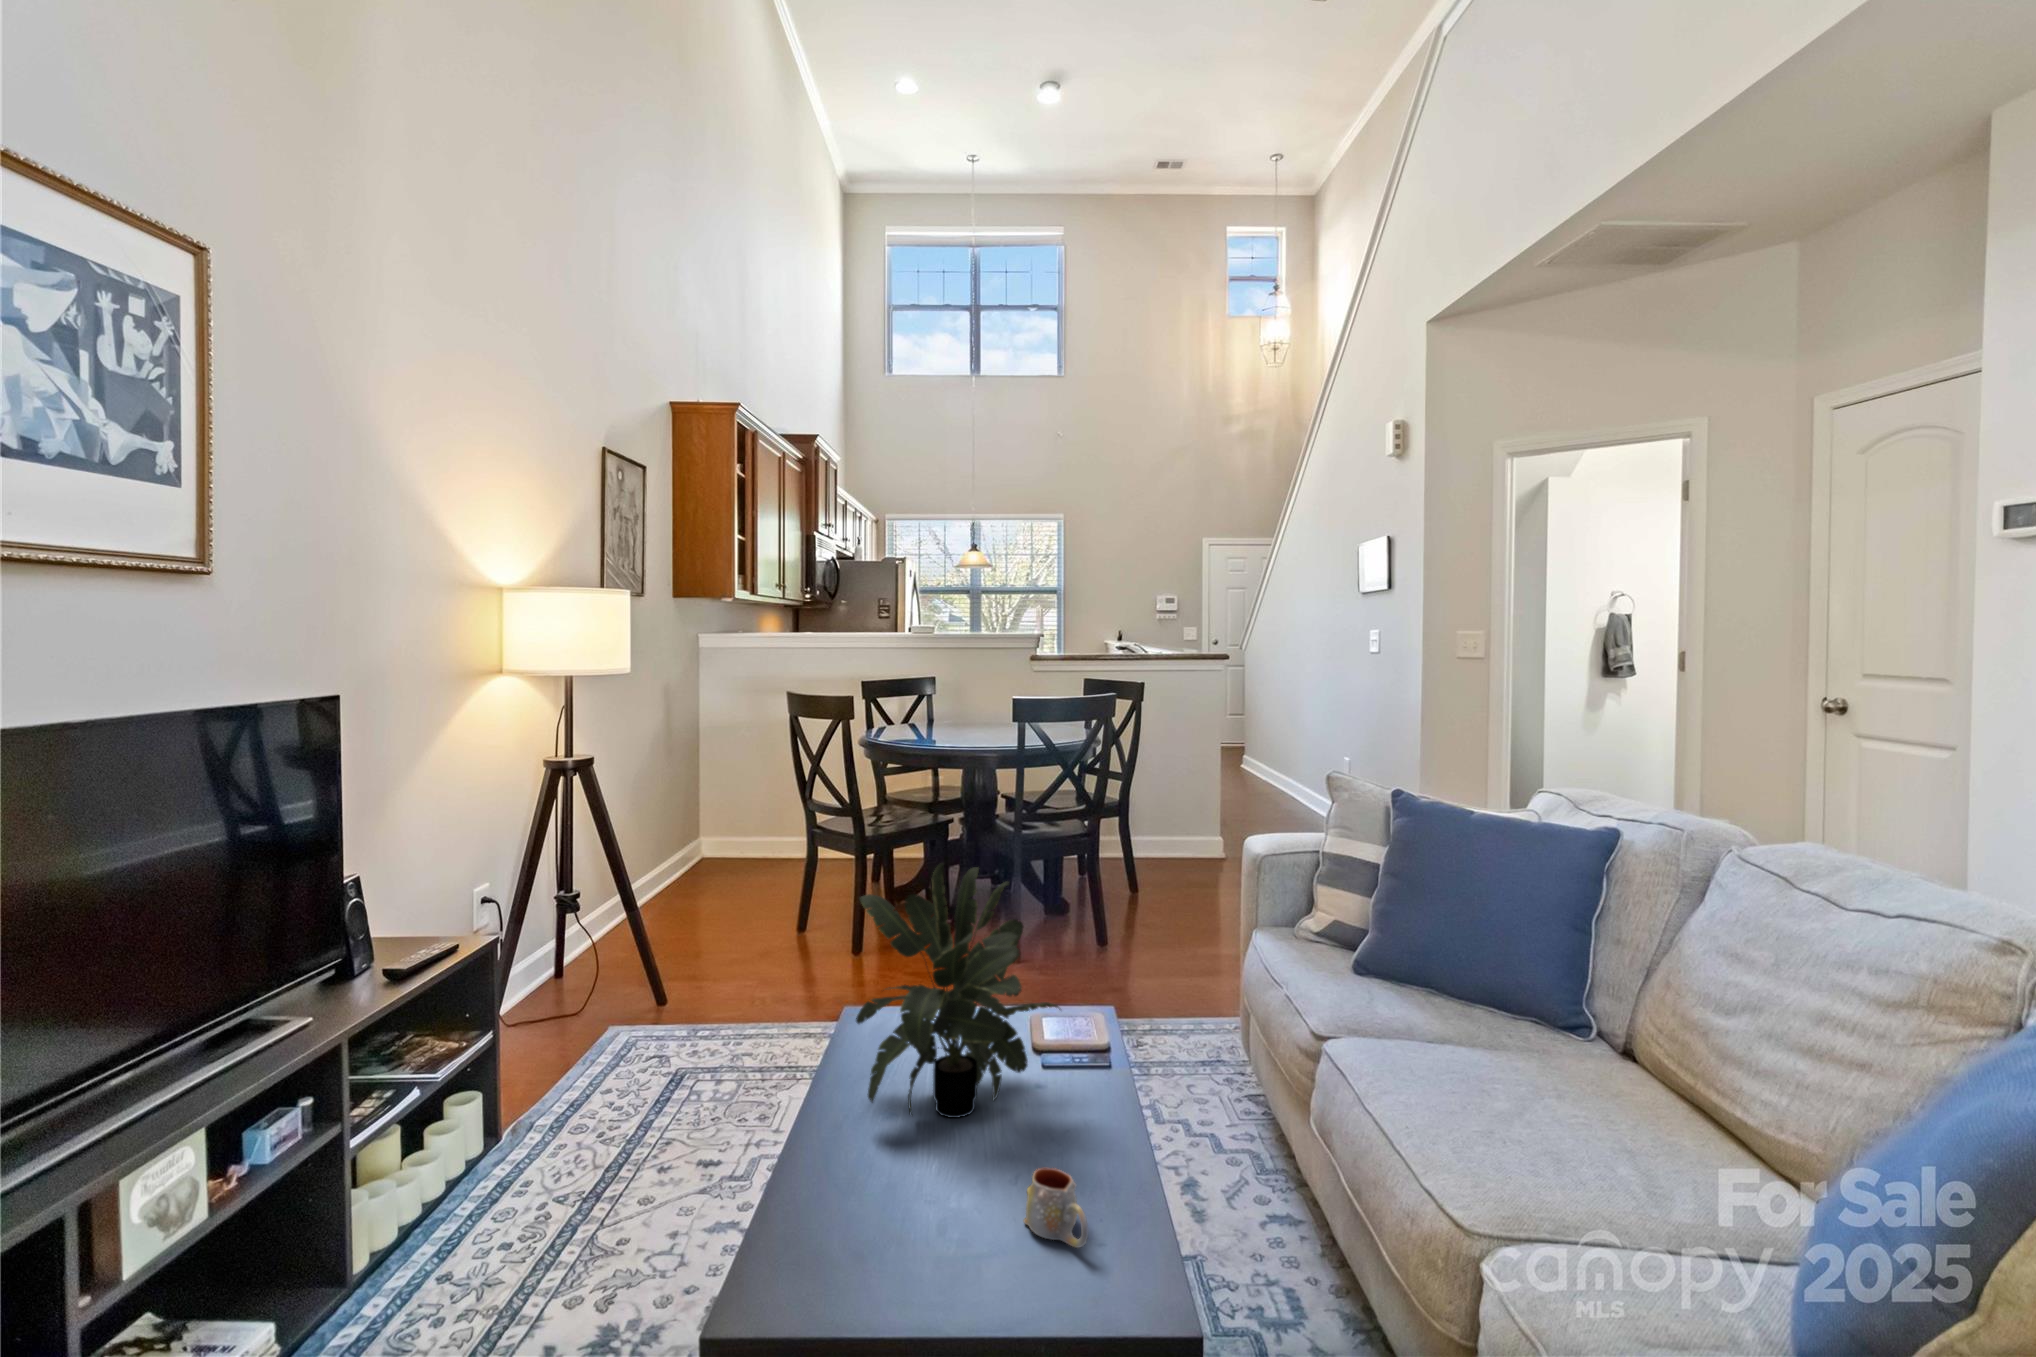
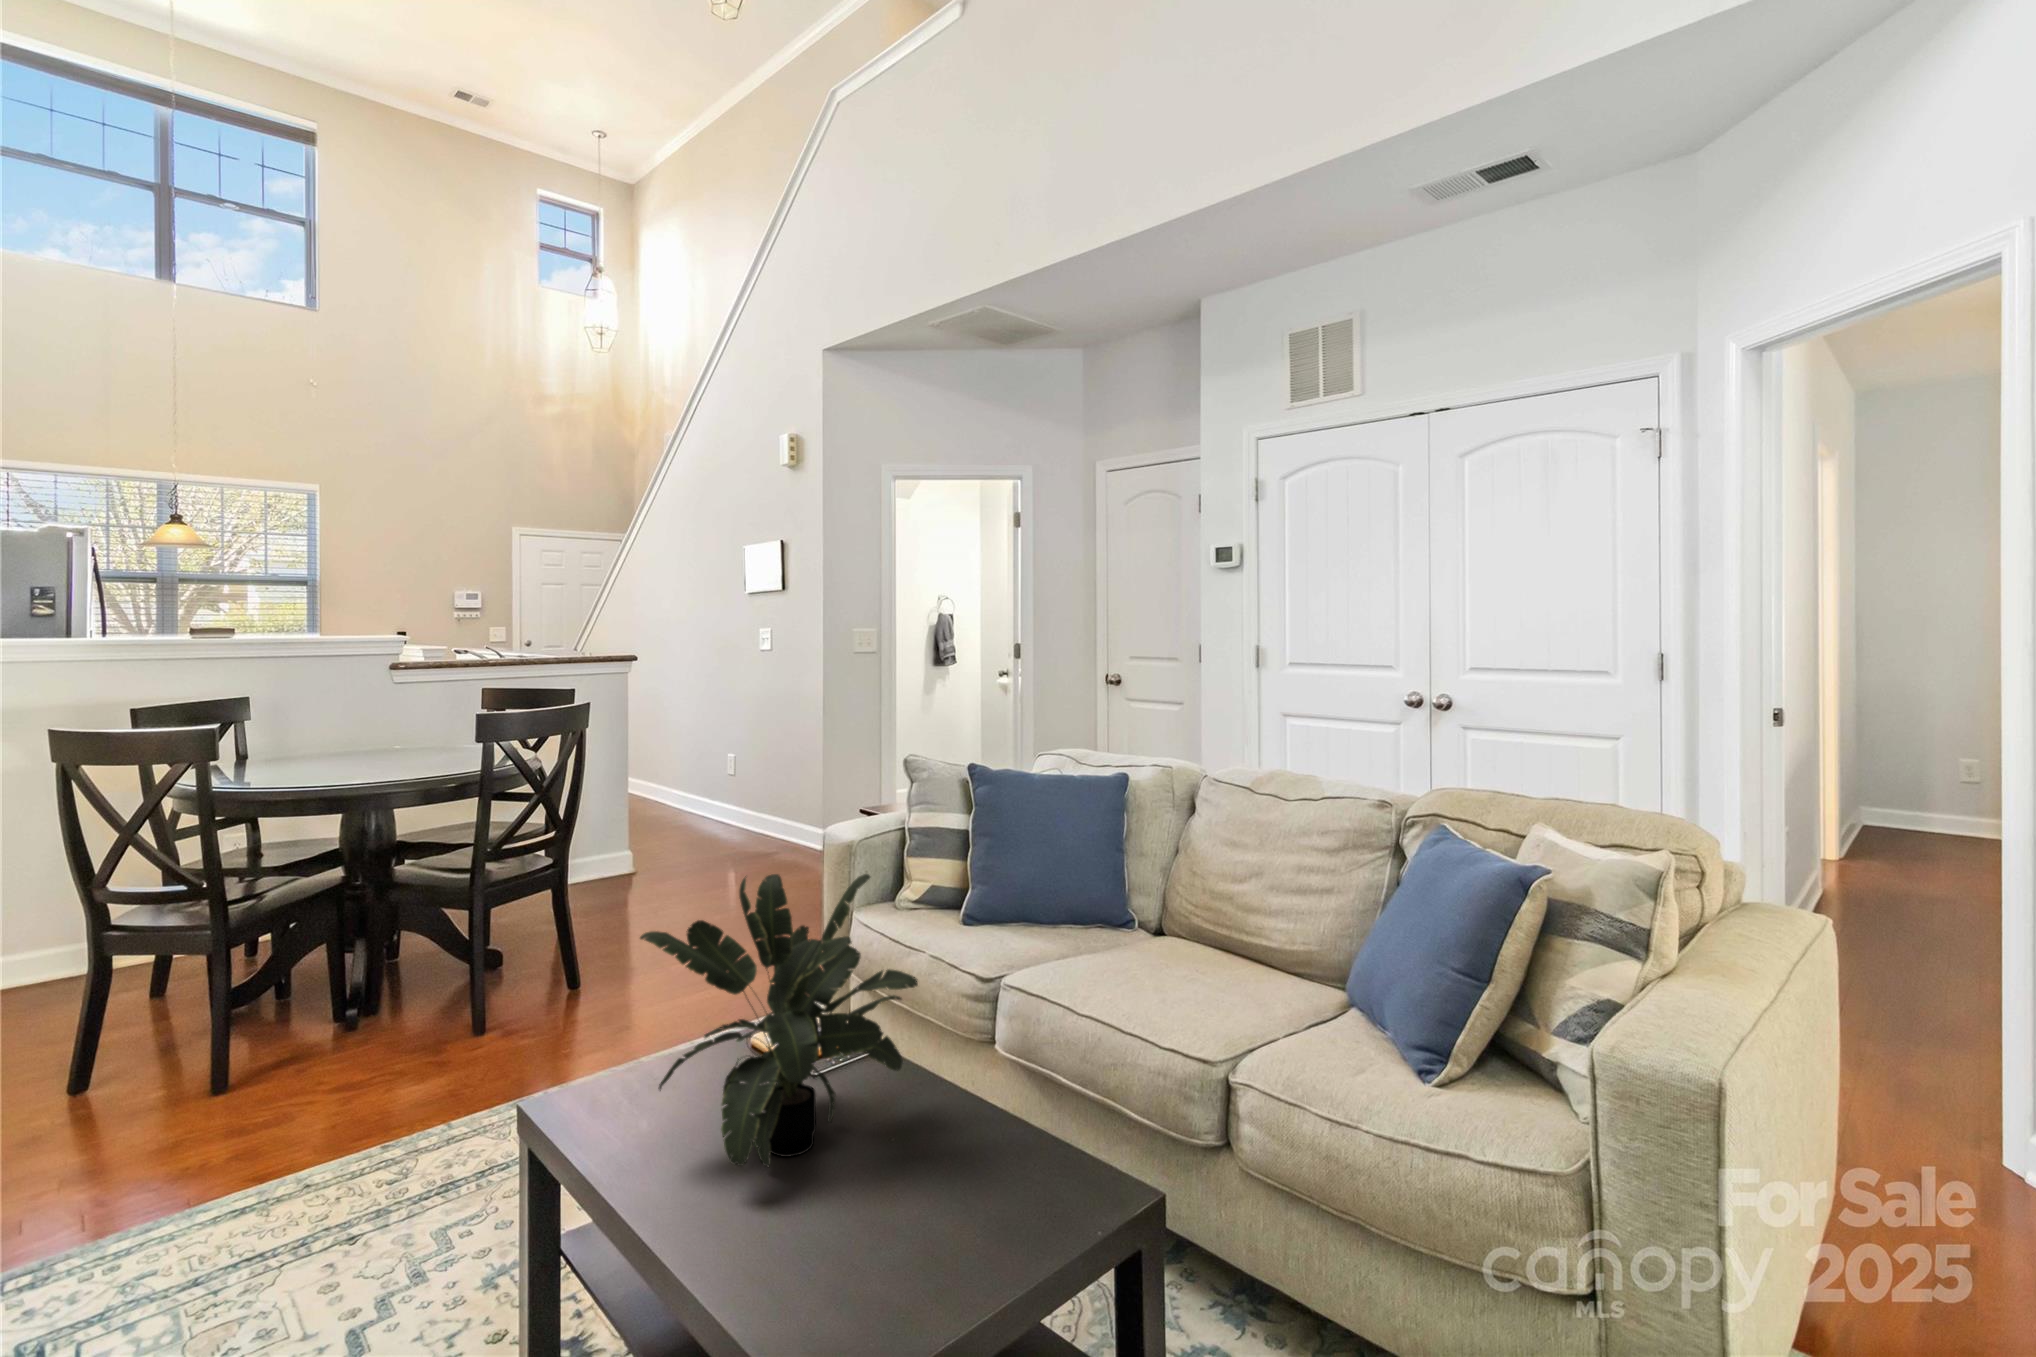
mug: present [1024,1168,1088,1248] -> none [983,1137,1071,1204]

